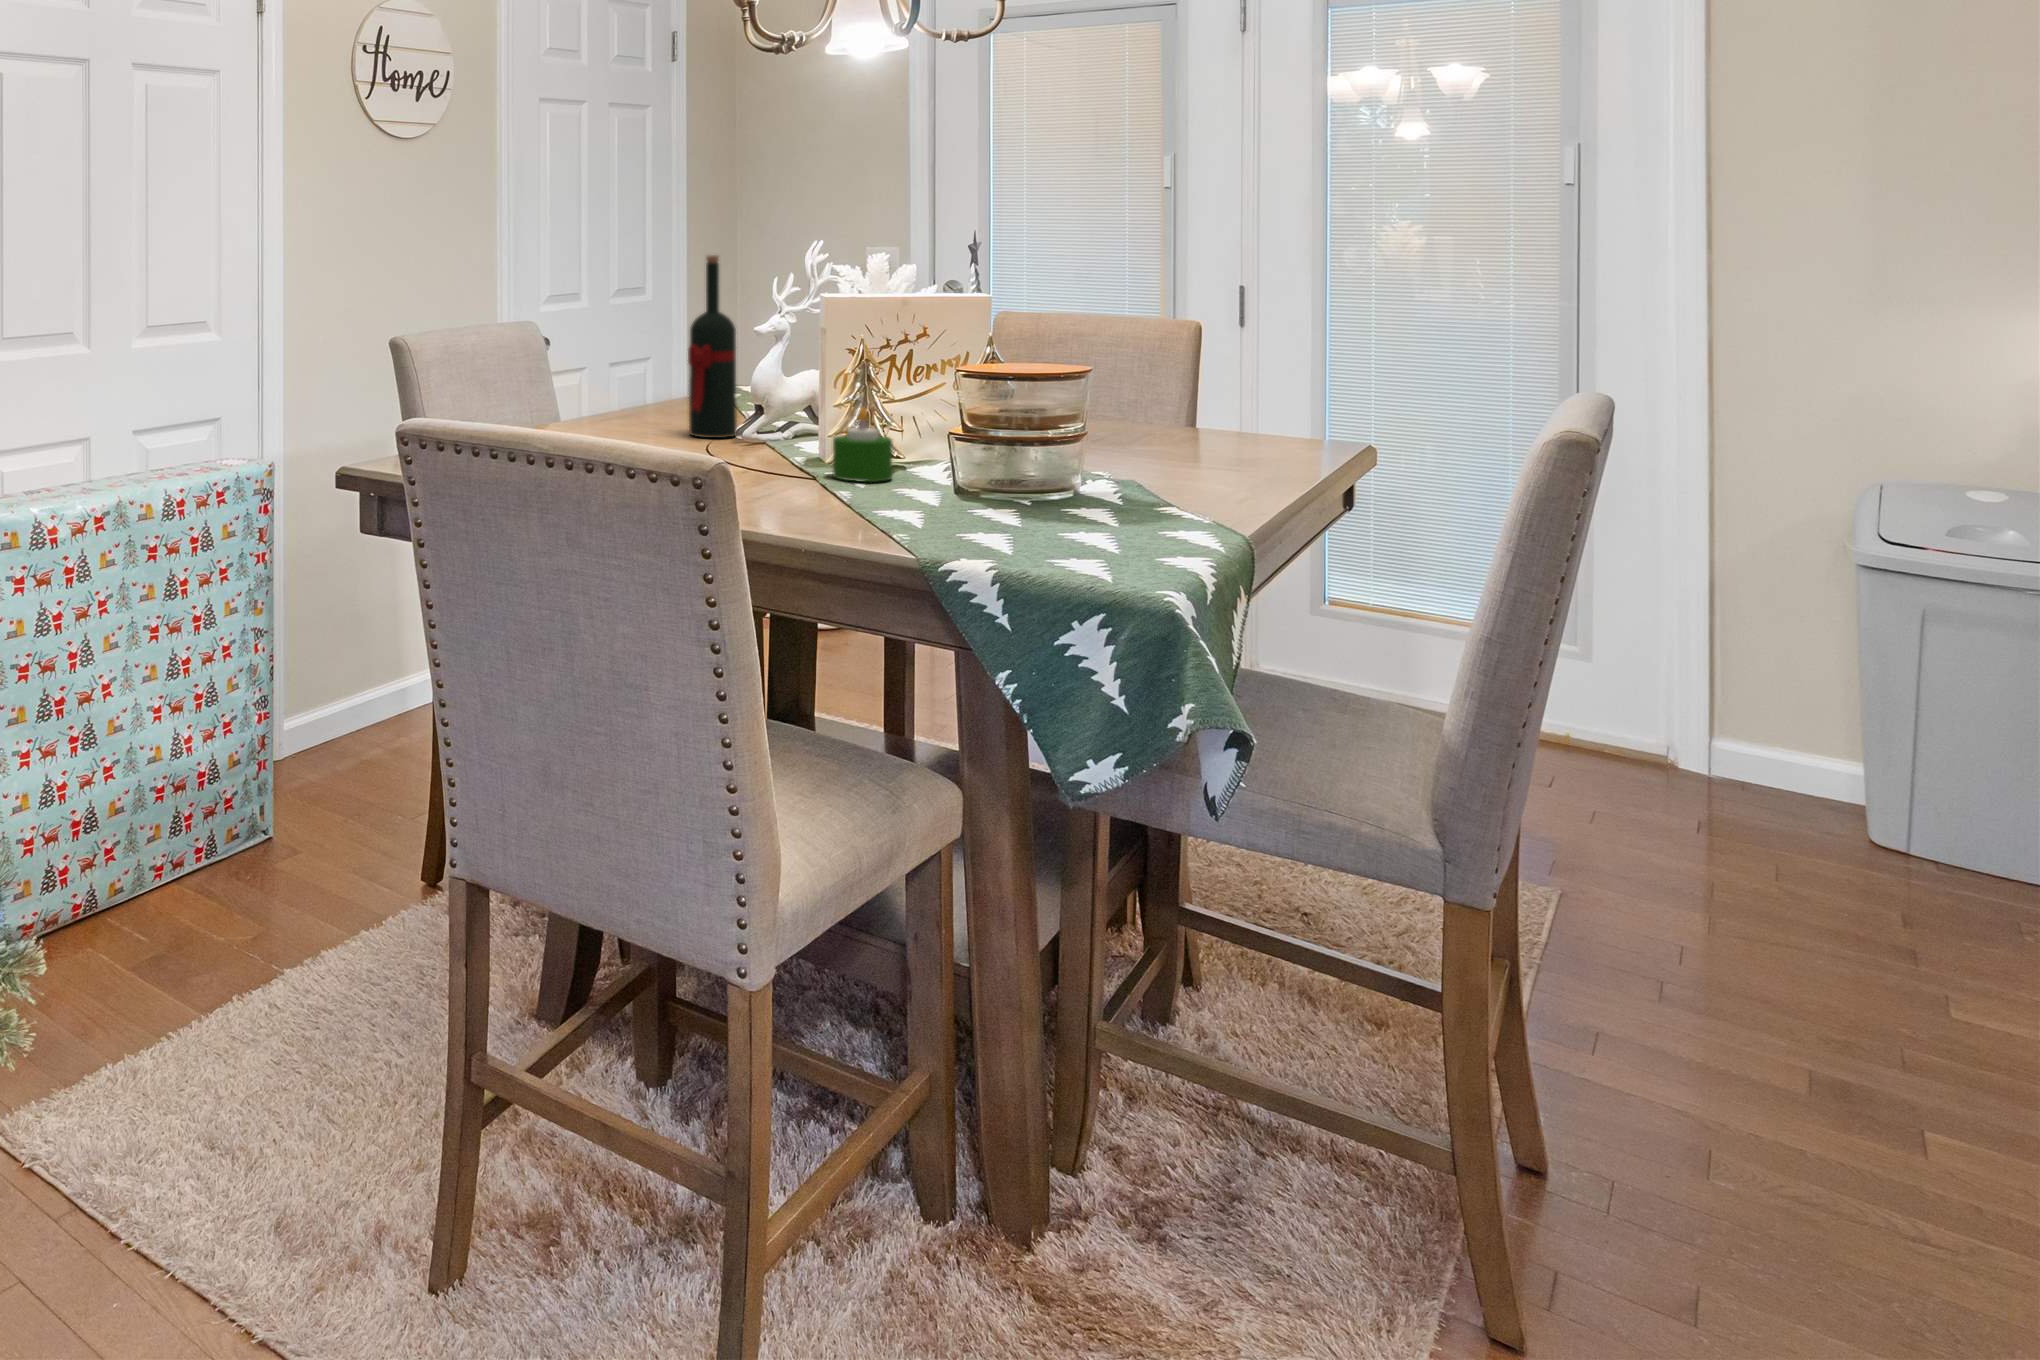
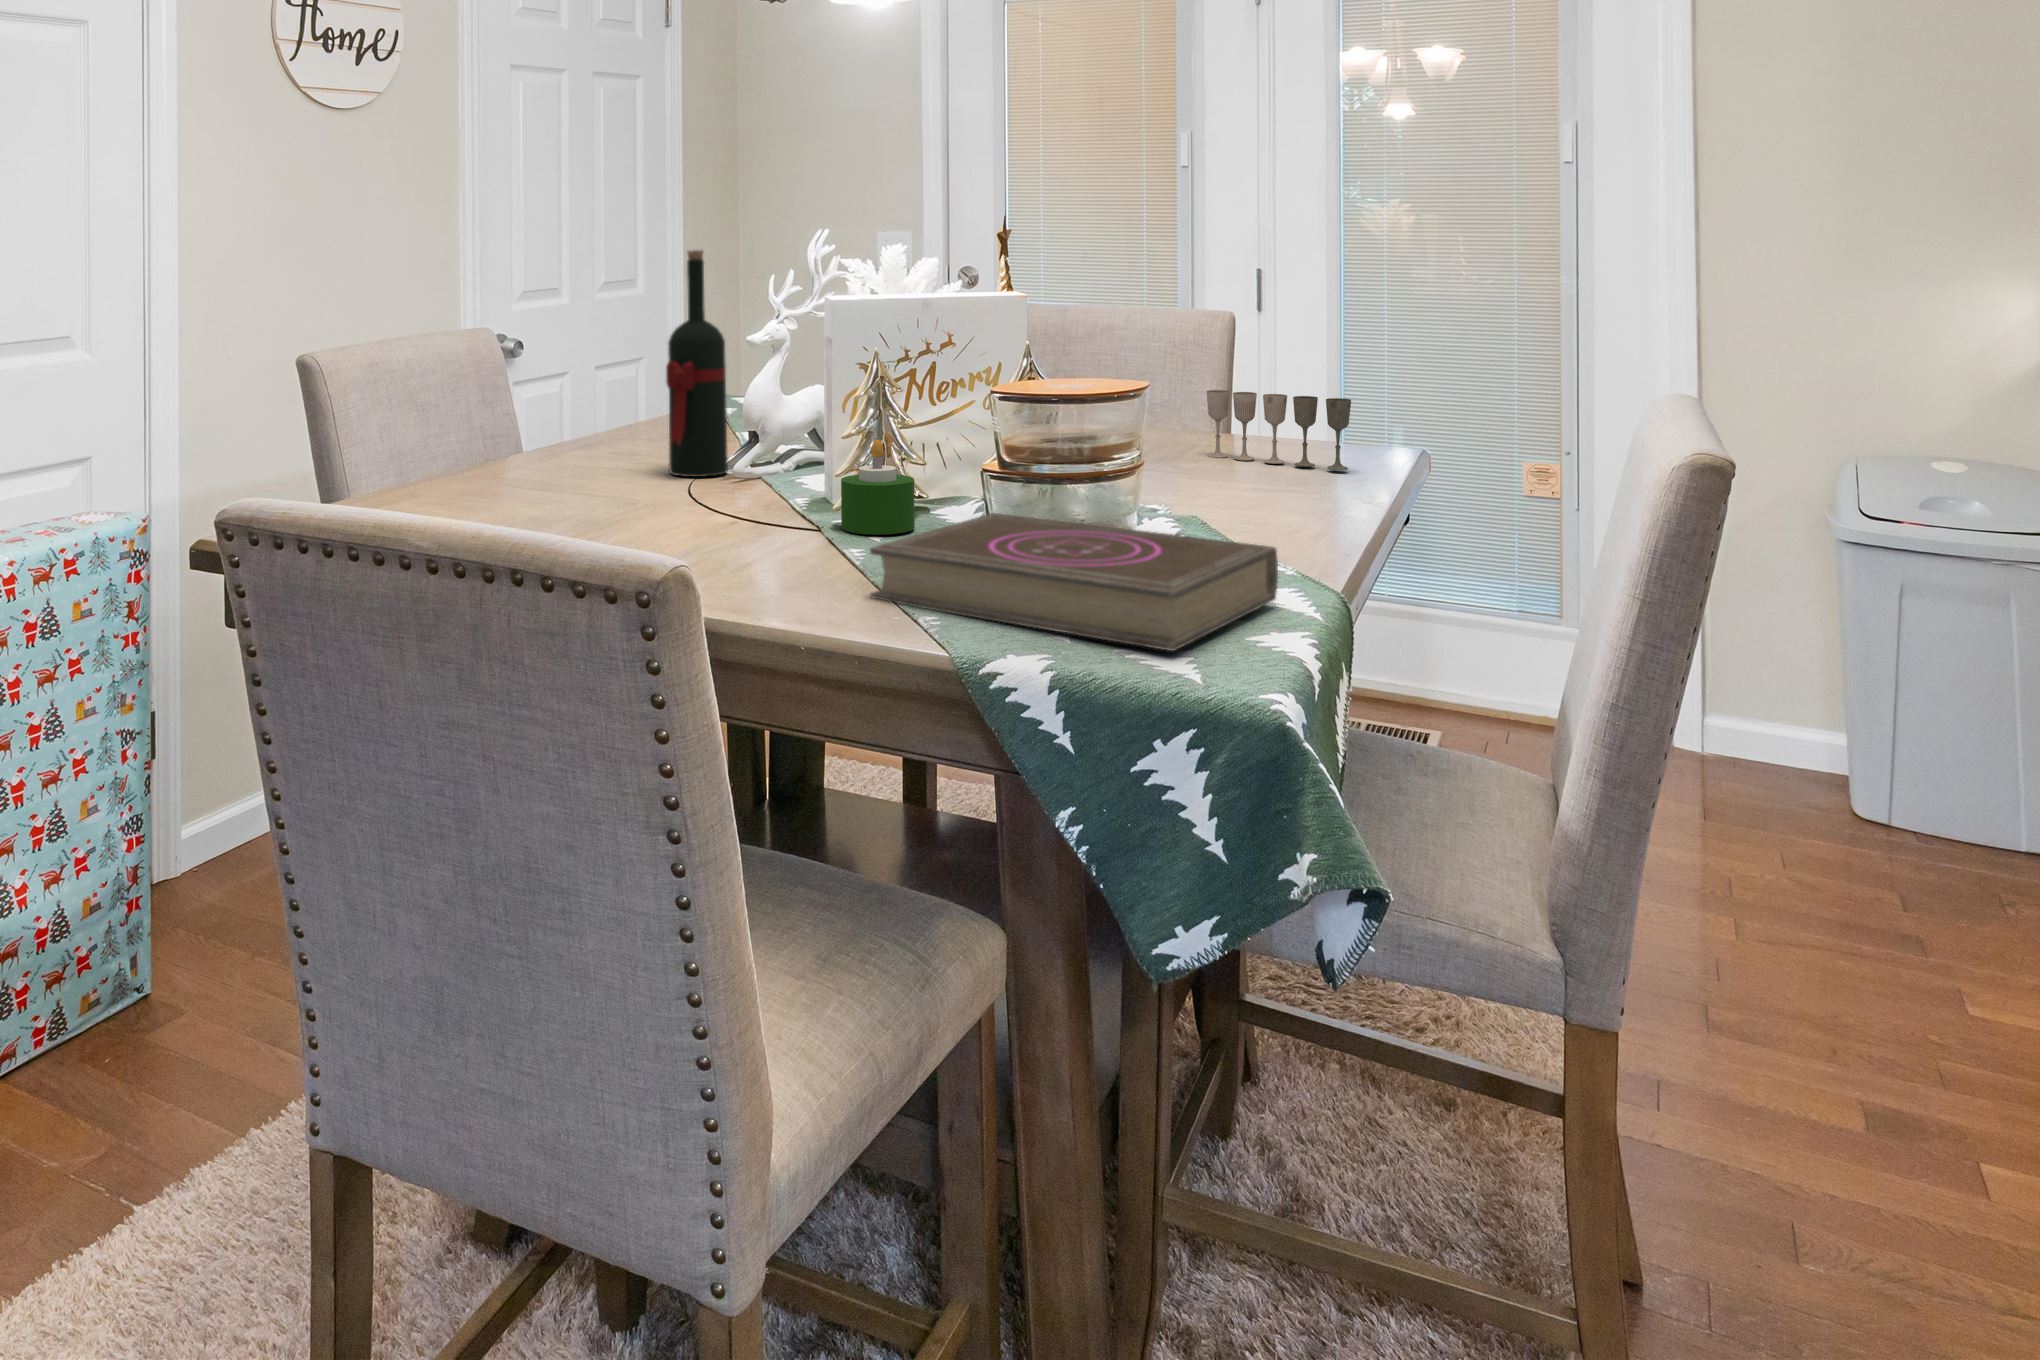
wine glass: none [1154,377,1285,447] -> present [1207,390,1351,470]
book: none [857,464,1187,562] -> present [870,513,1278,651]

